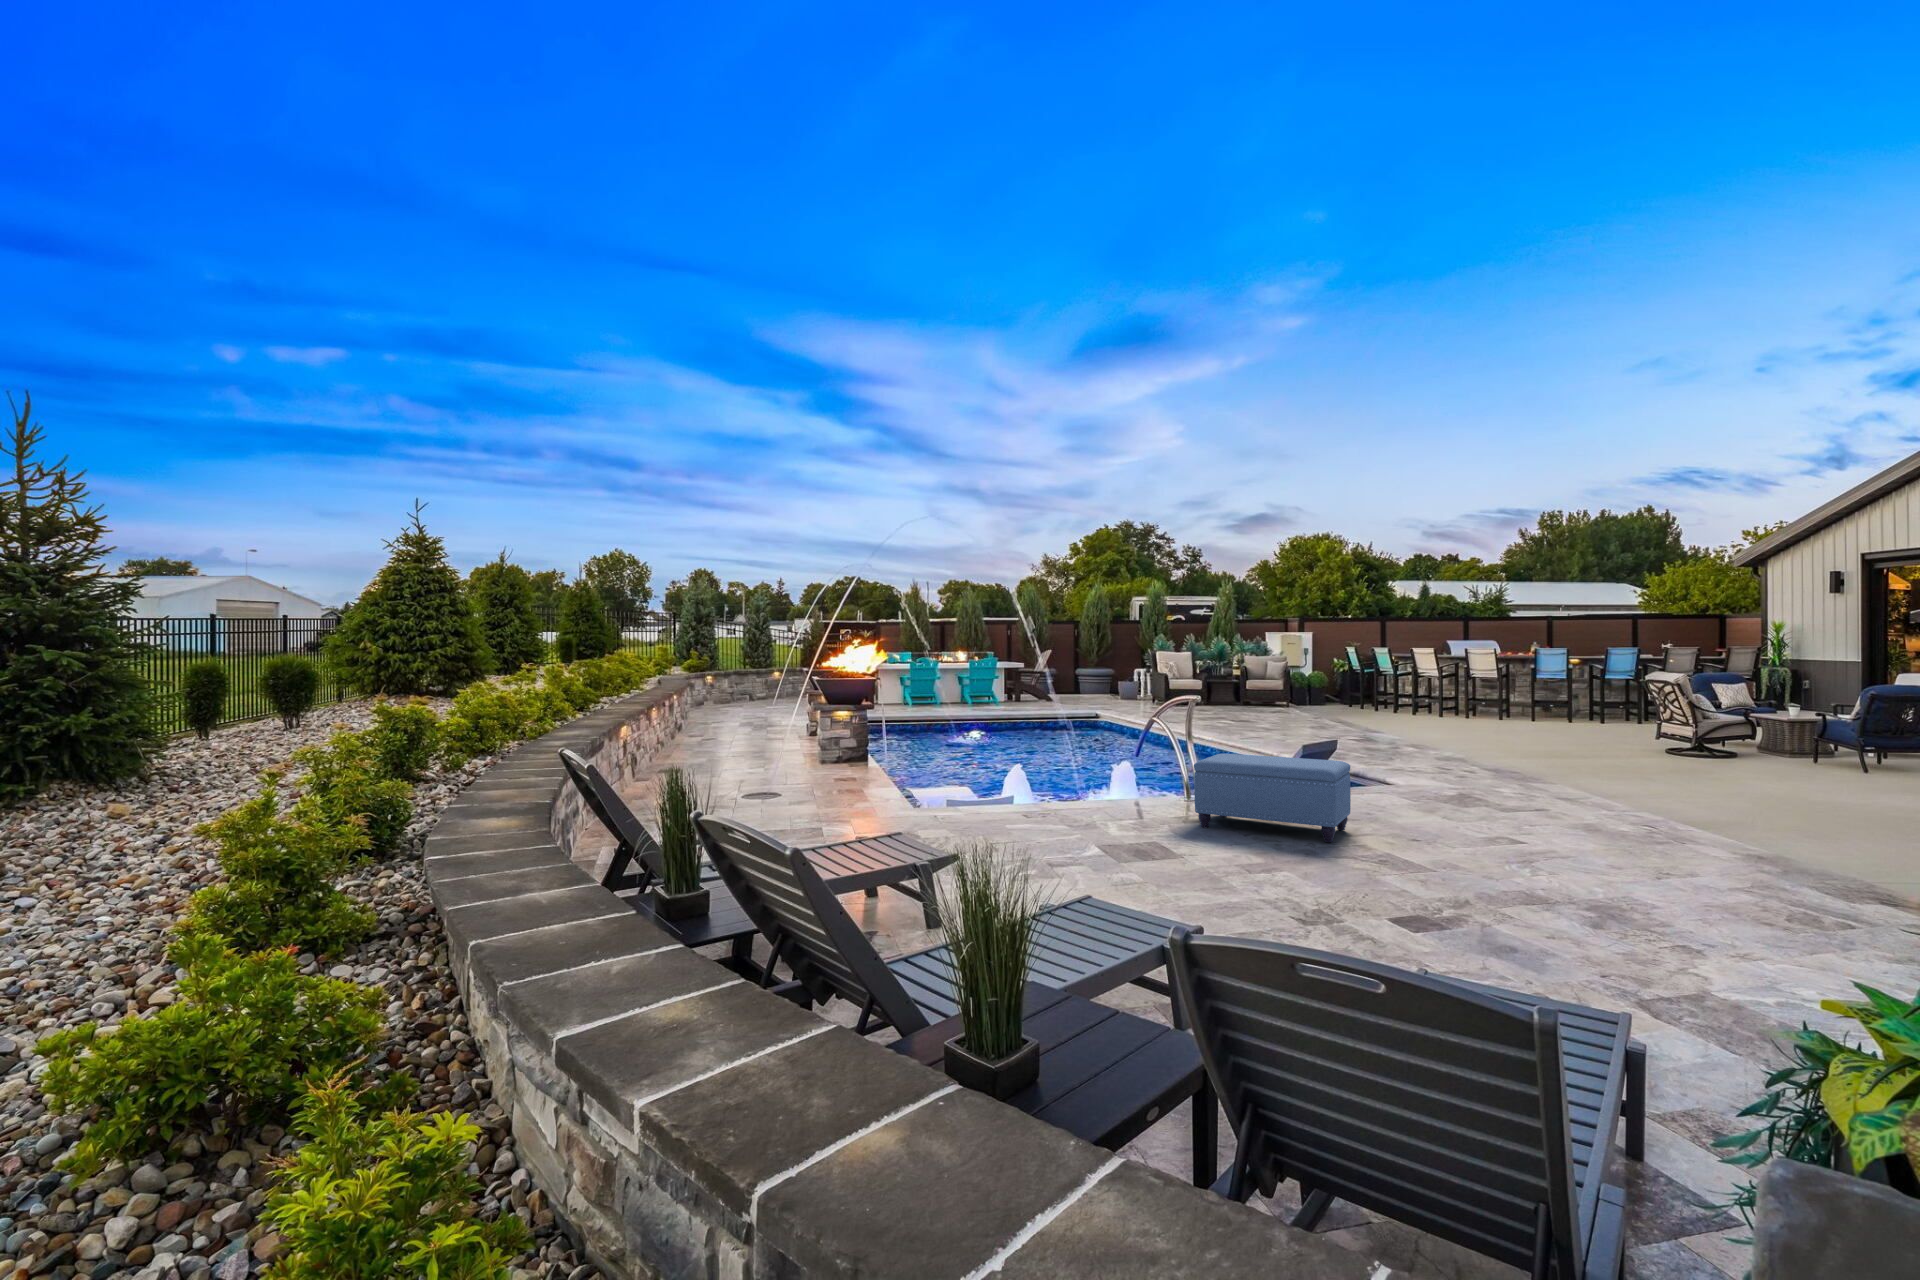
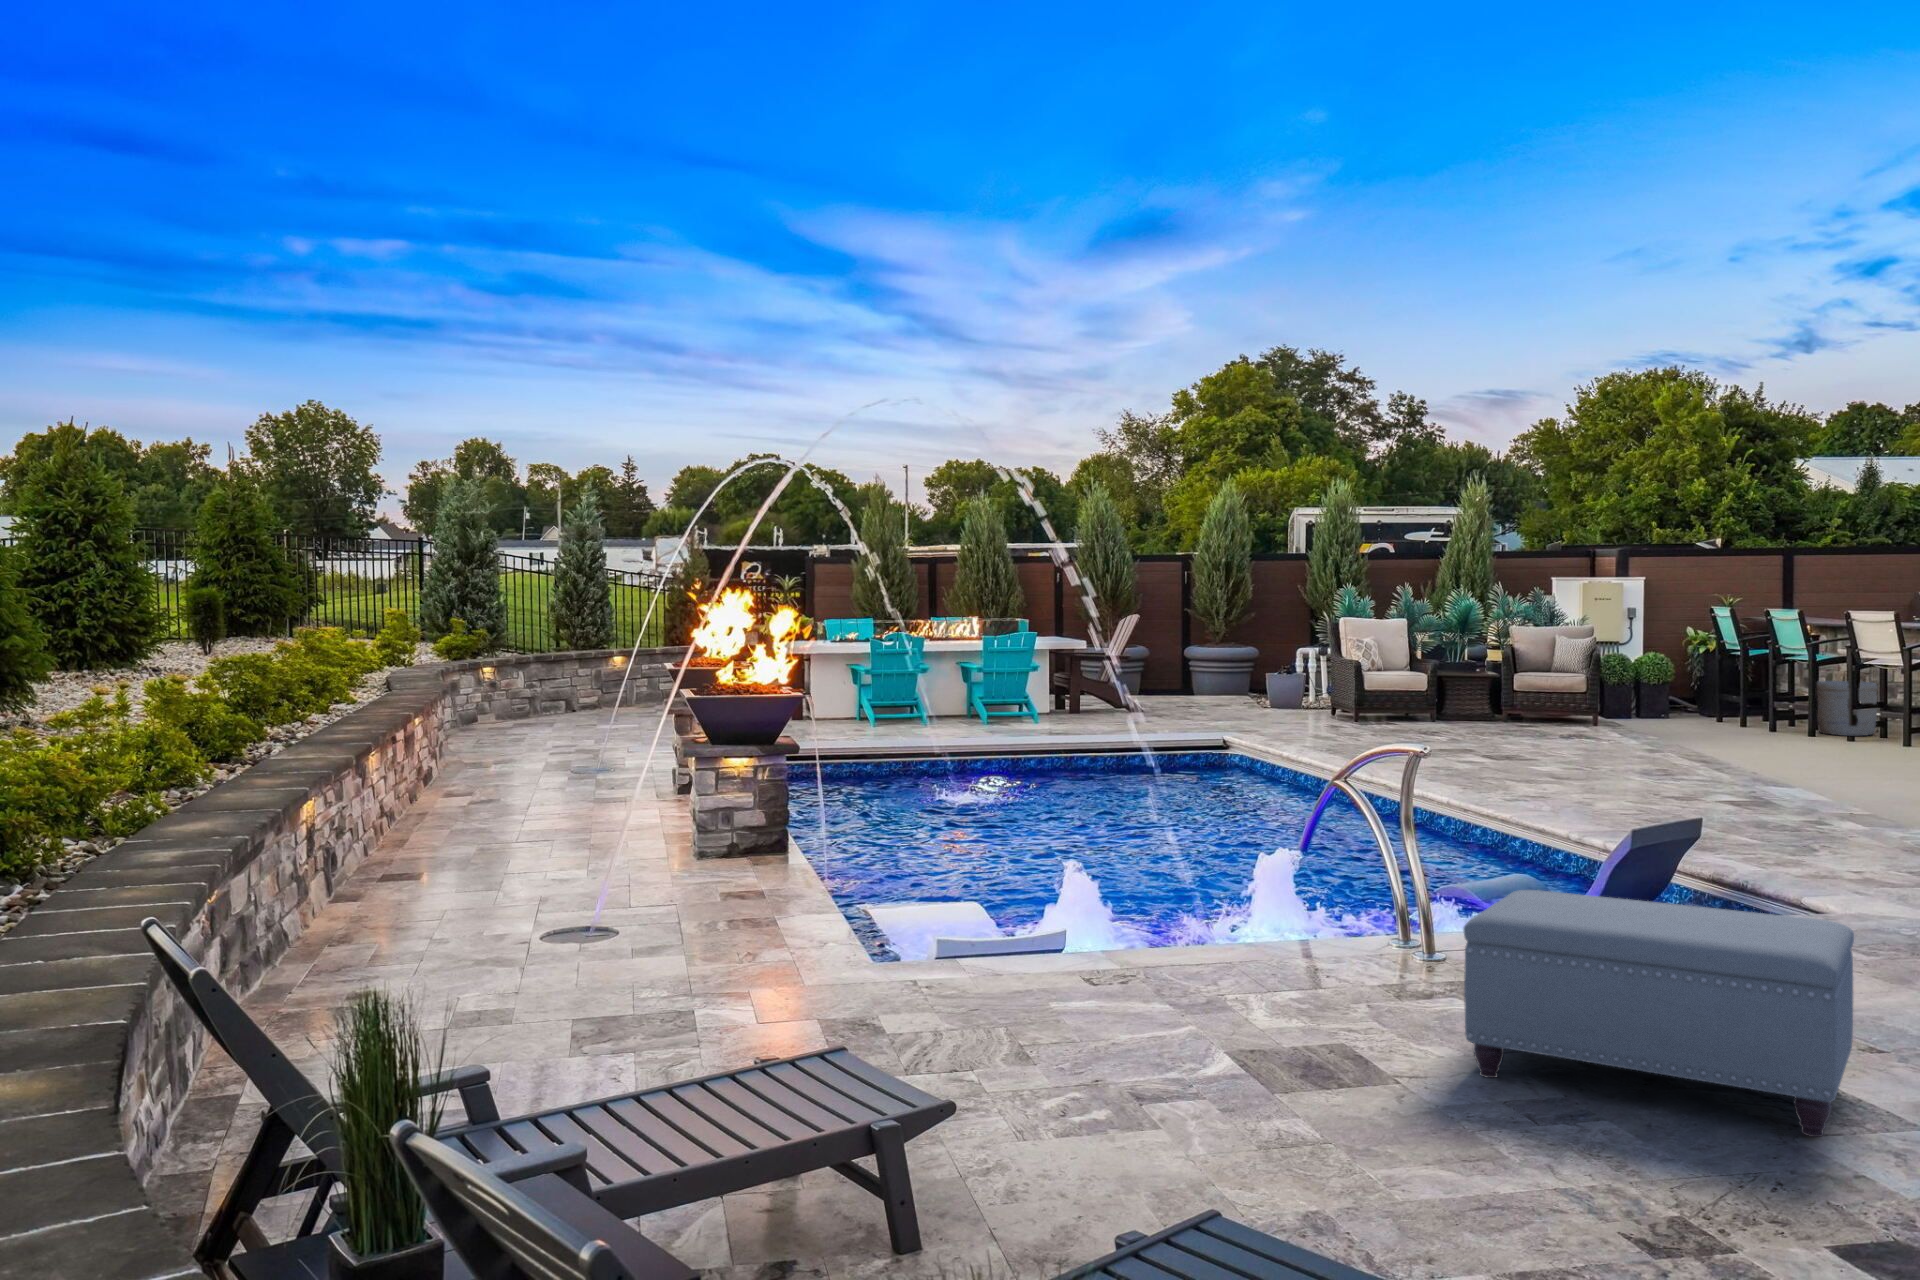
woven basket: none [1396,685,1428,713] -> present [1815,681,1878,736]

